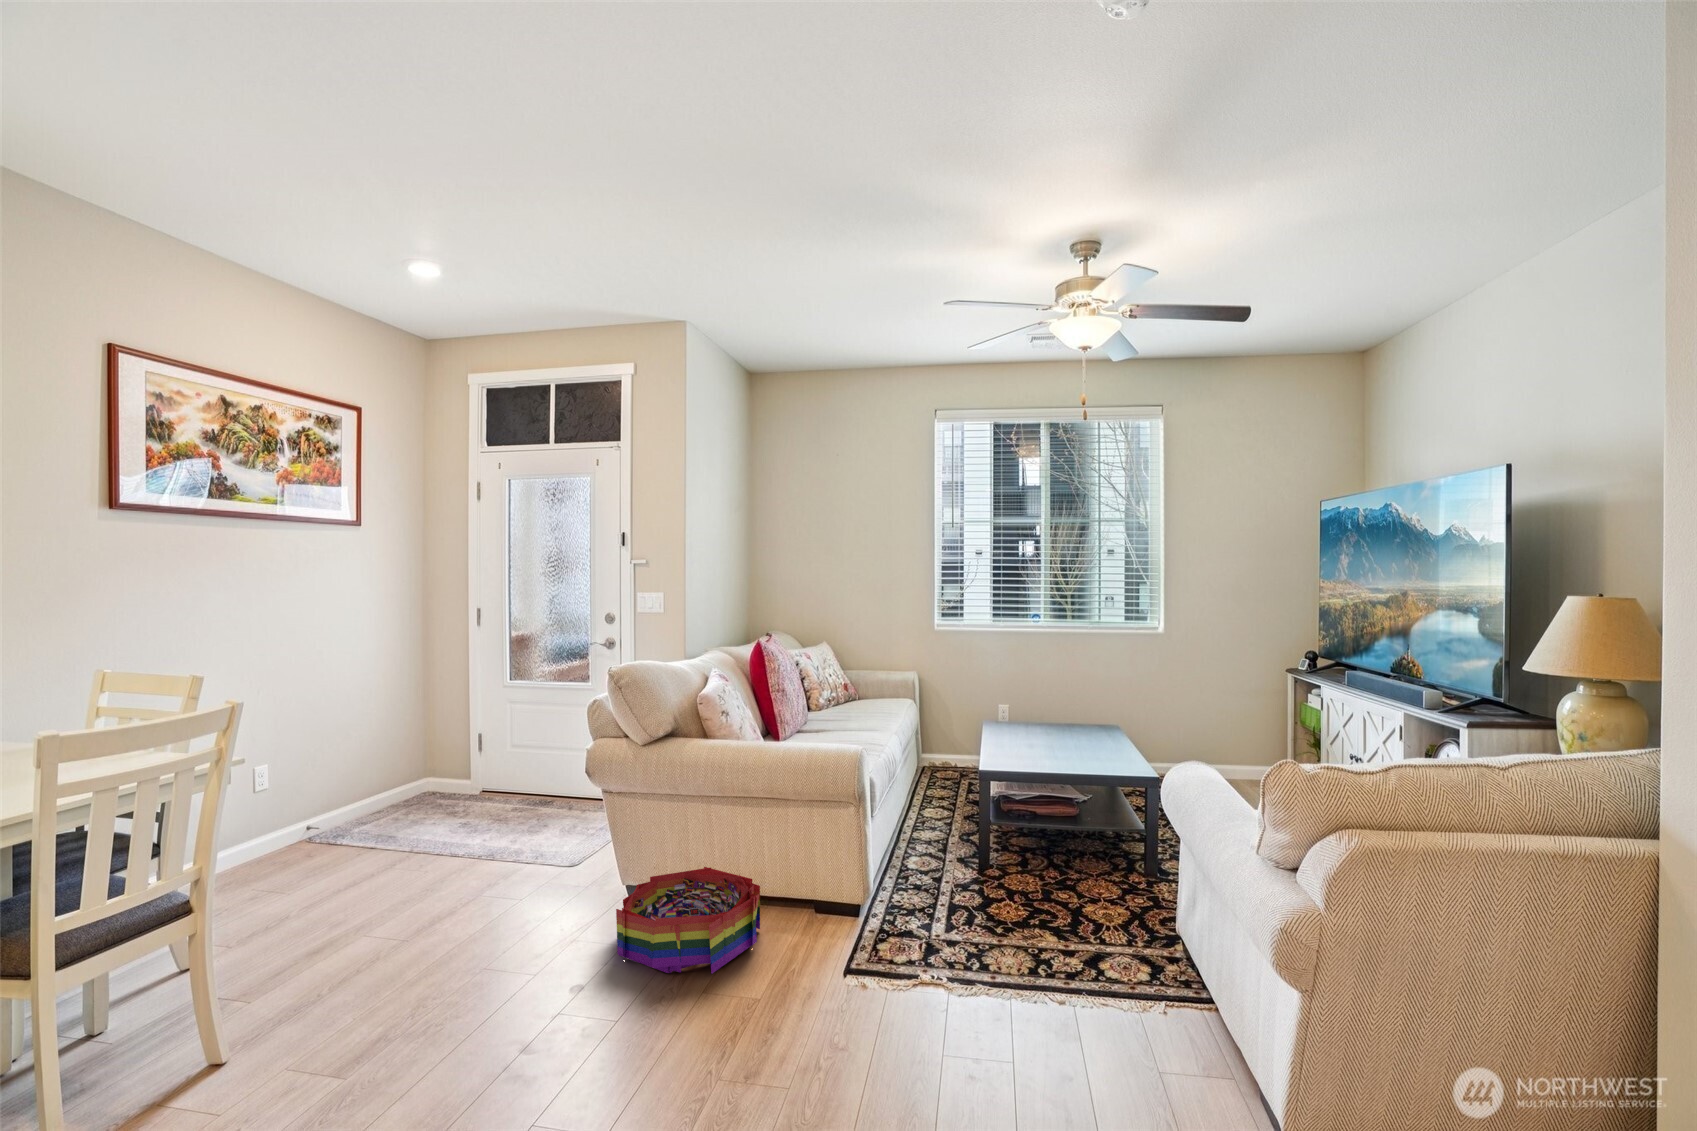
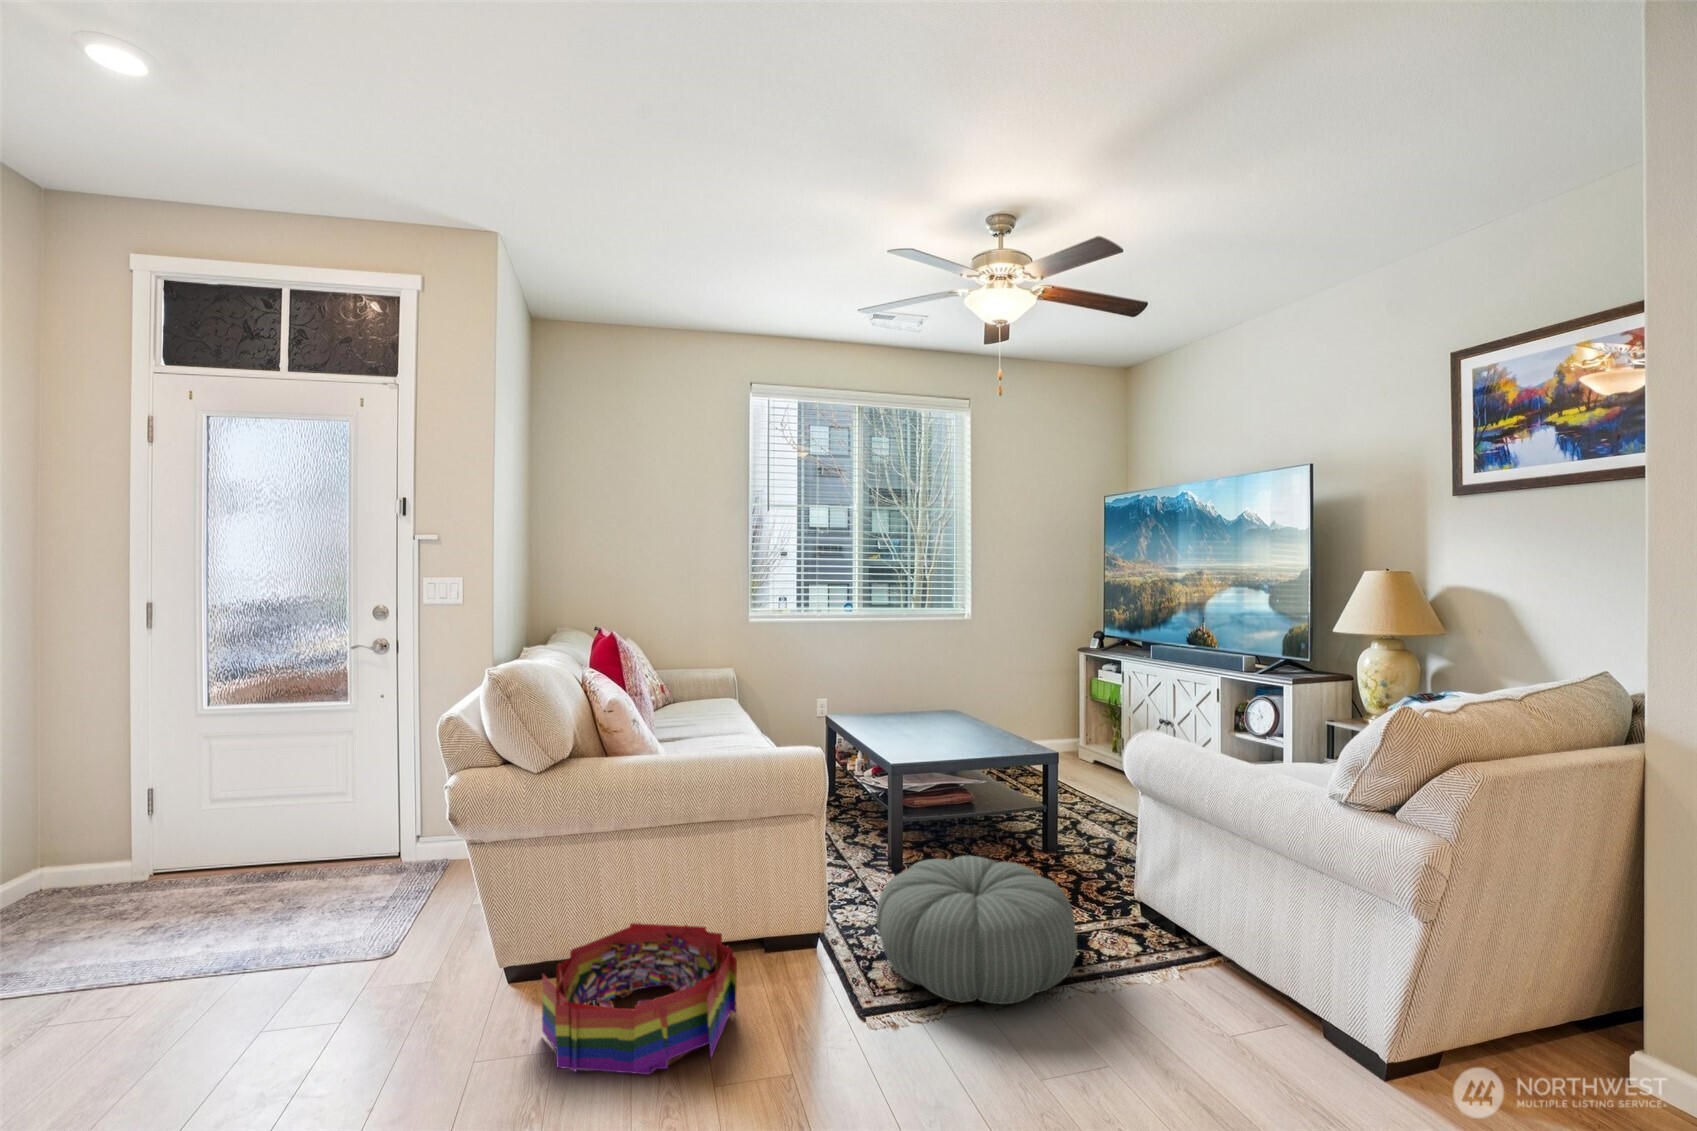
pouf: none [884,858,1069,993] -> present [876,855,1077,1004]

